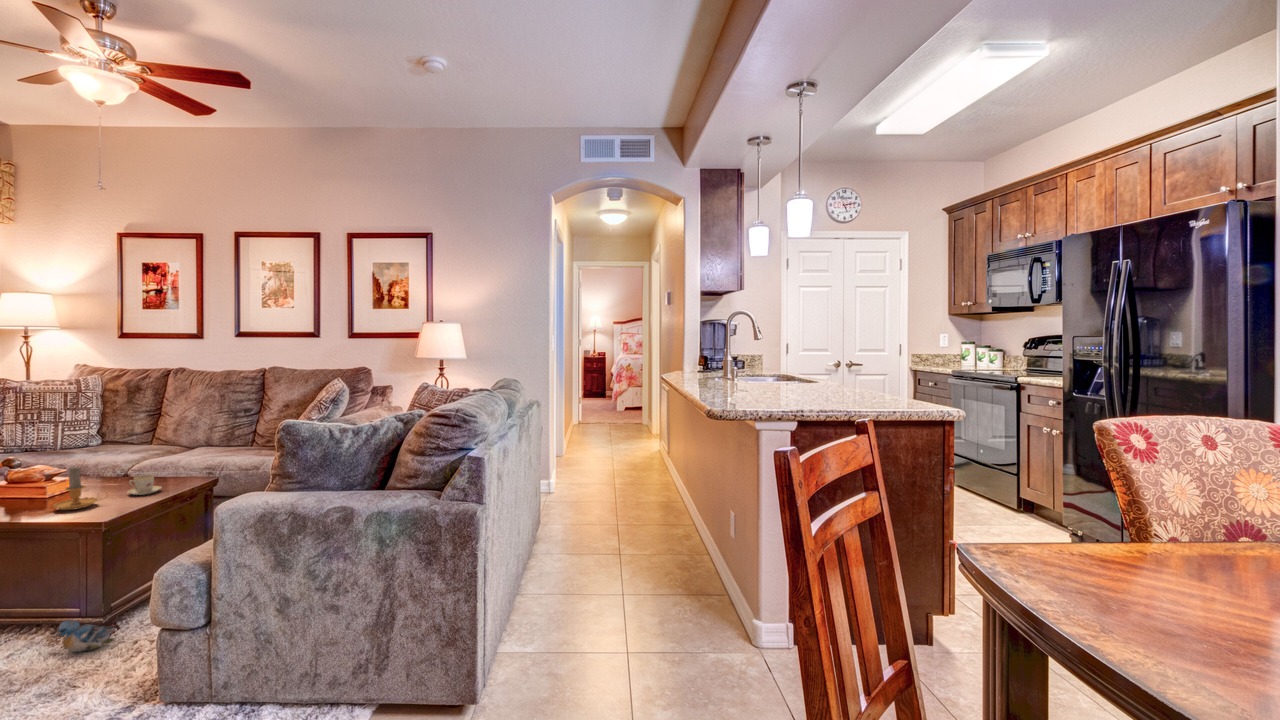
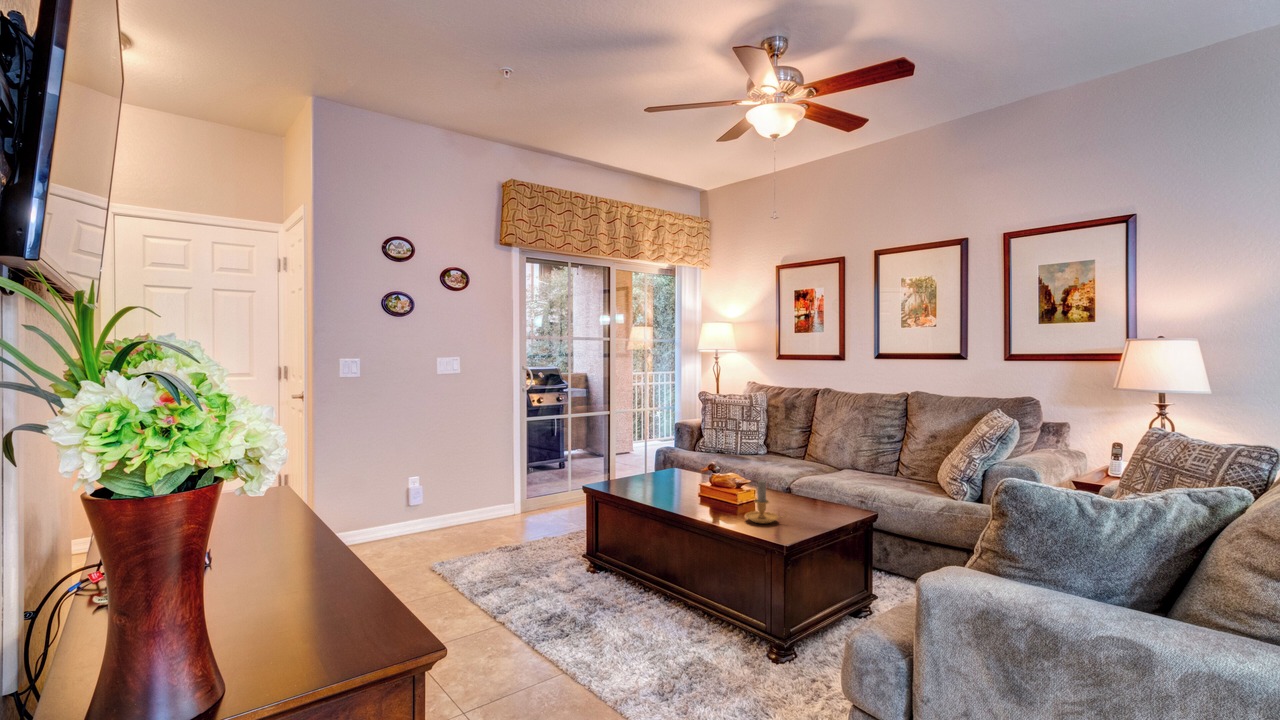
teacup: present [128,474,161,495] -> none [800,498,829,520]
plush toy: present [57,620,116,652] -> none [749,642,796,684]

